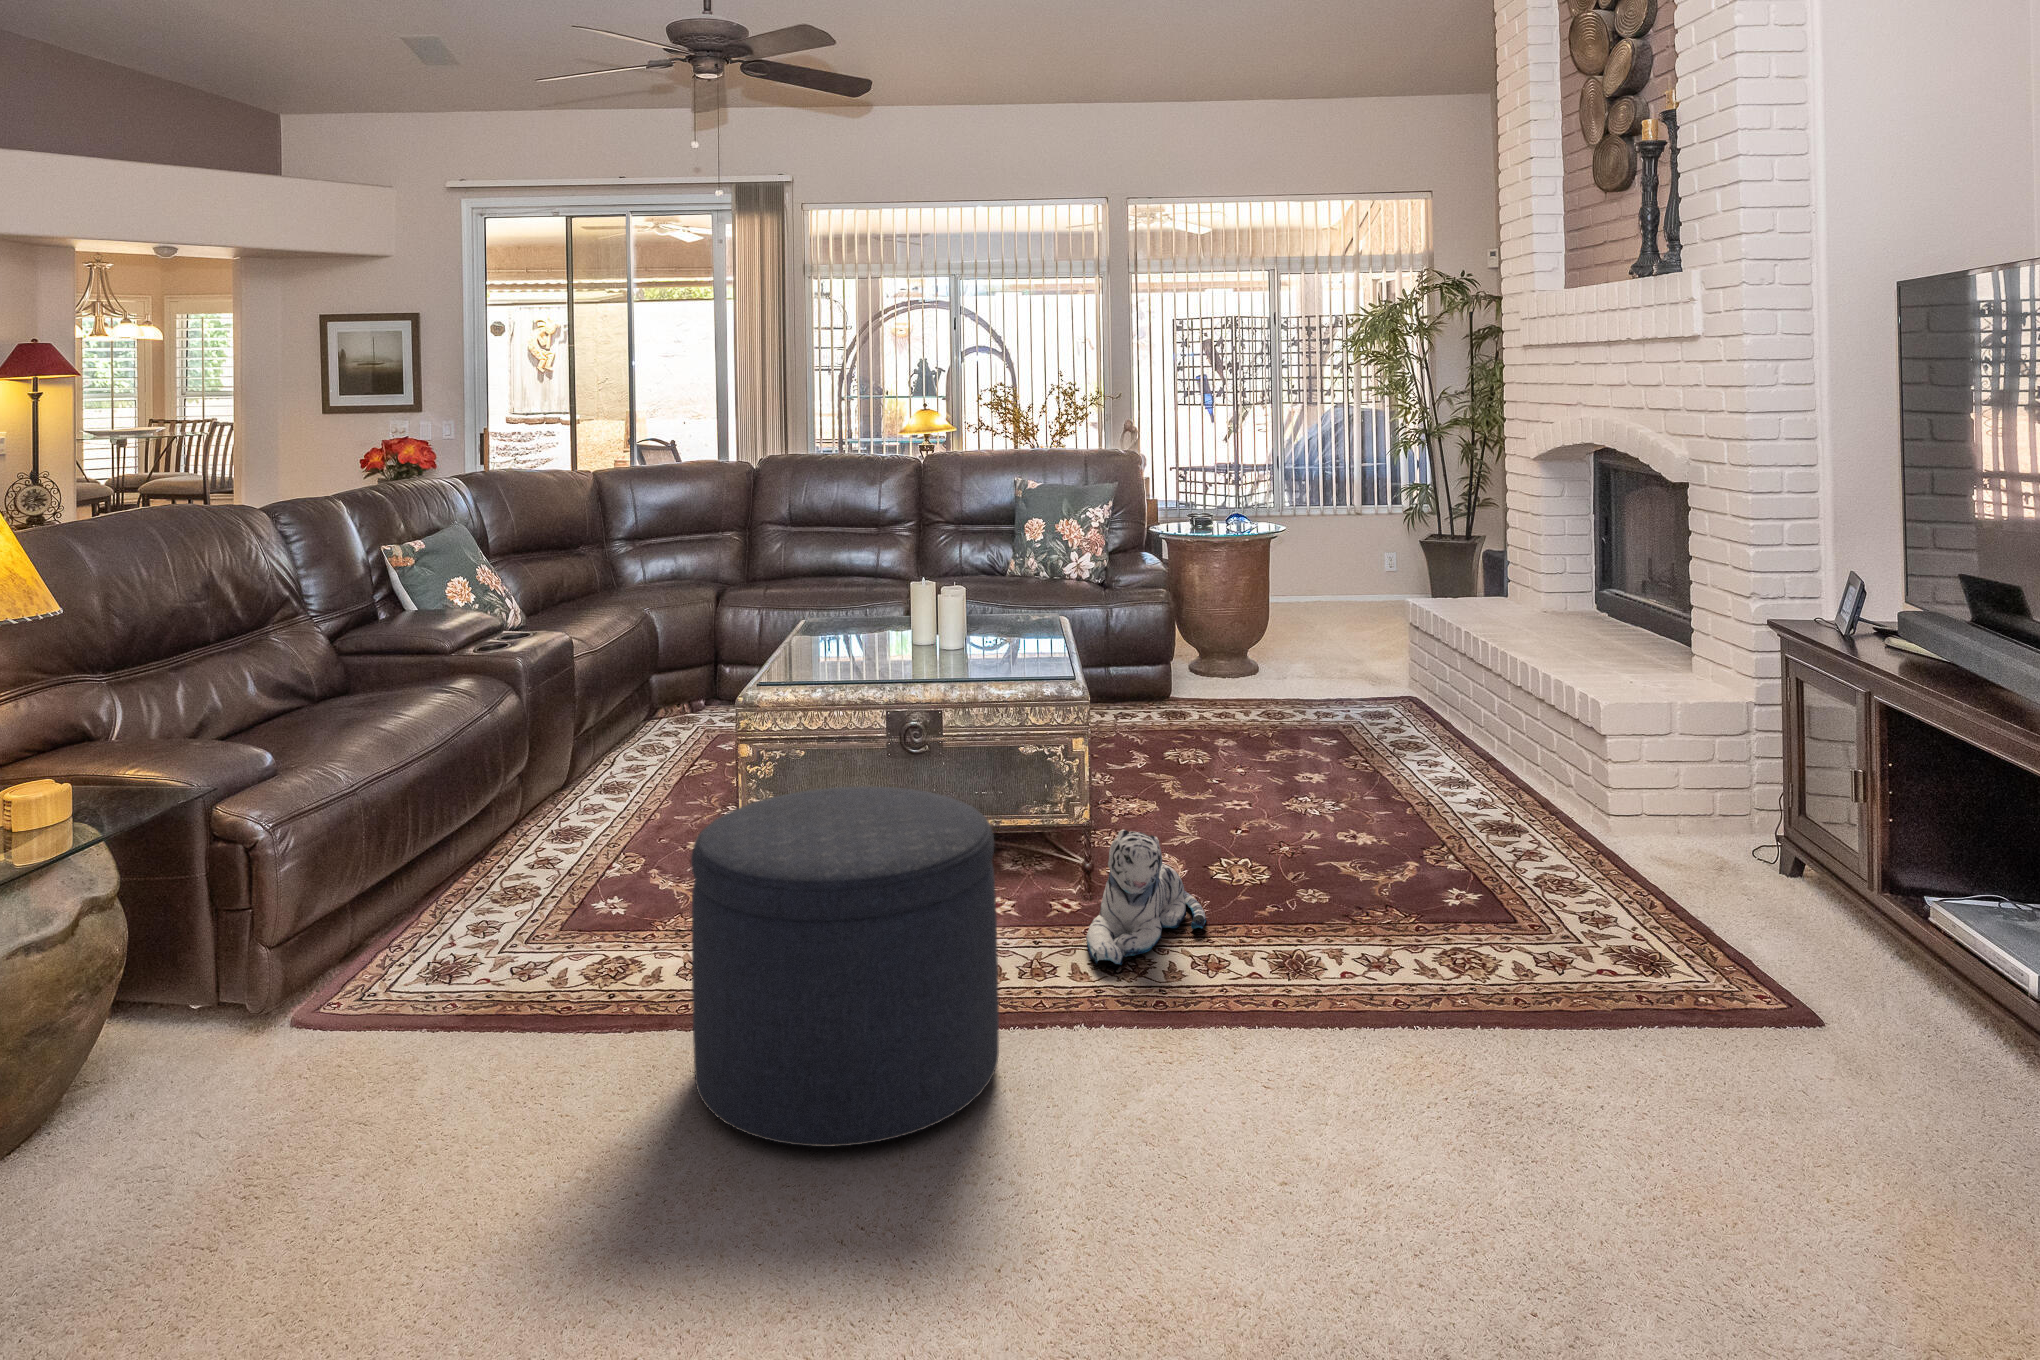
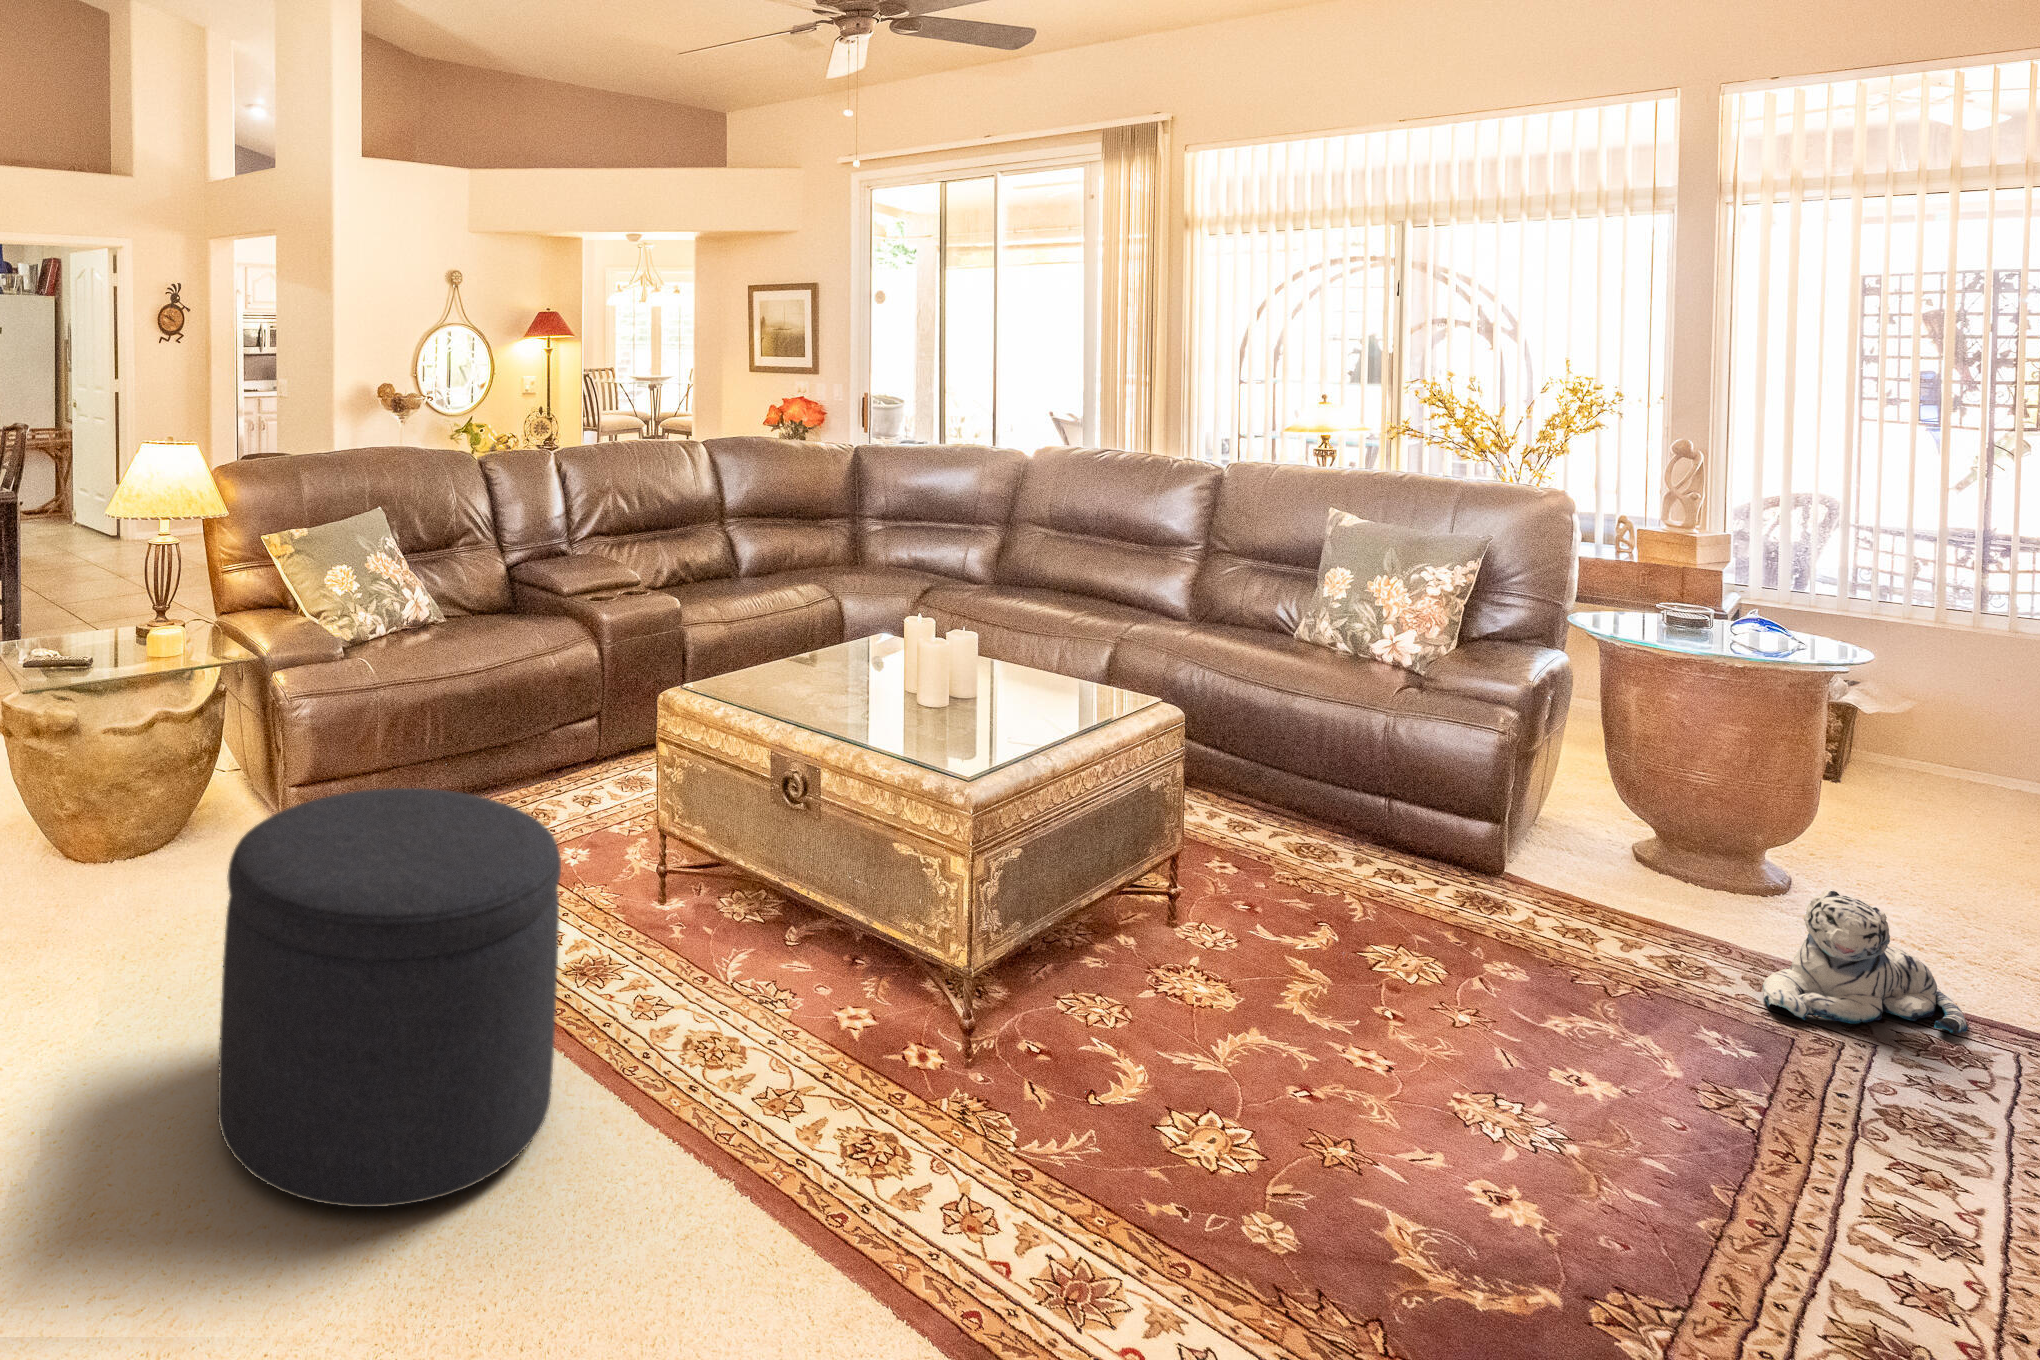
plush toy: present [1086,830,1206,965] -> present [1762,890,1968,1034]

